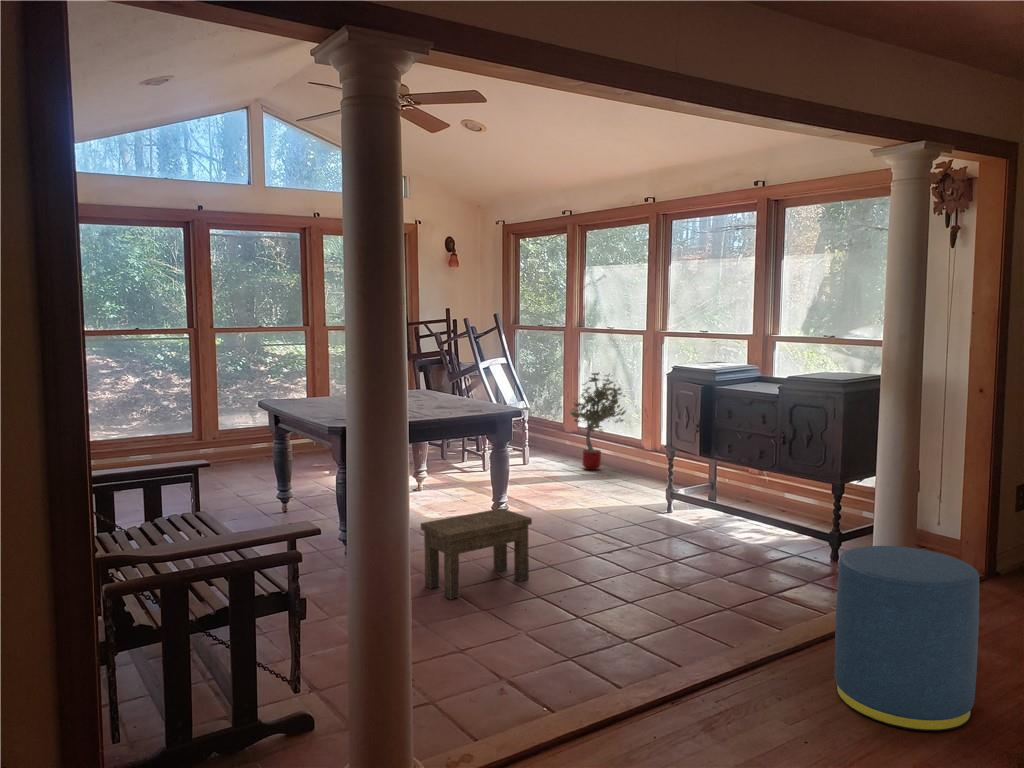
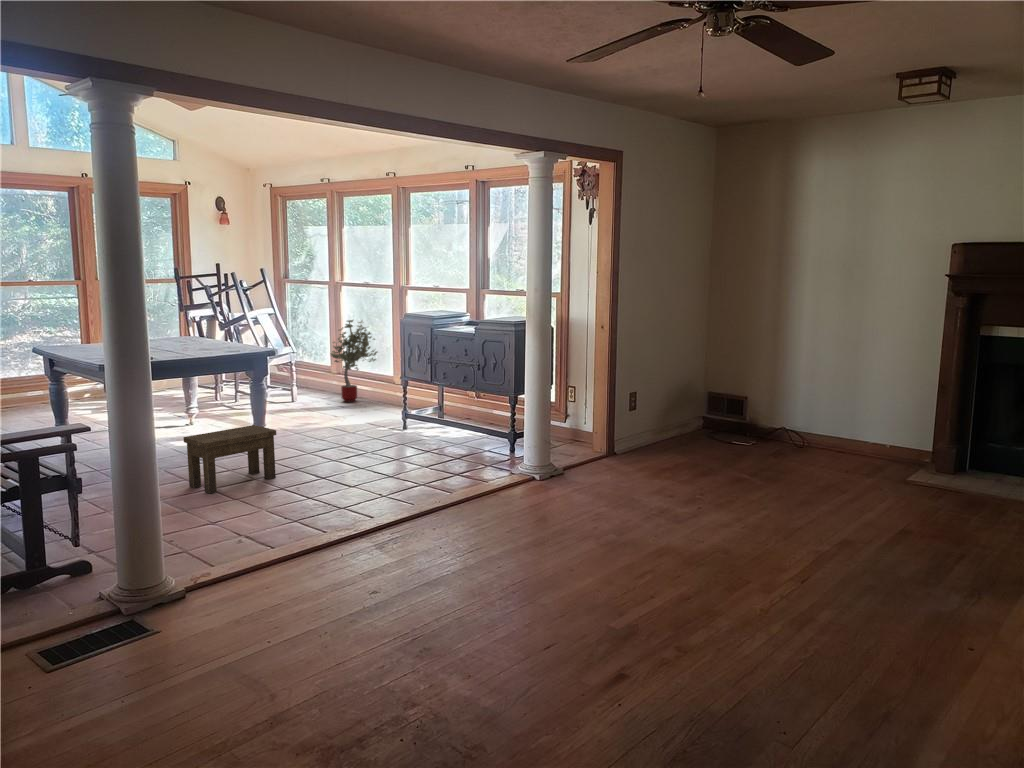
ottoman: present [835,546,979,731] -> none [472,429,554,540]

